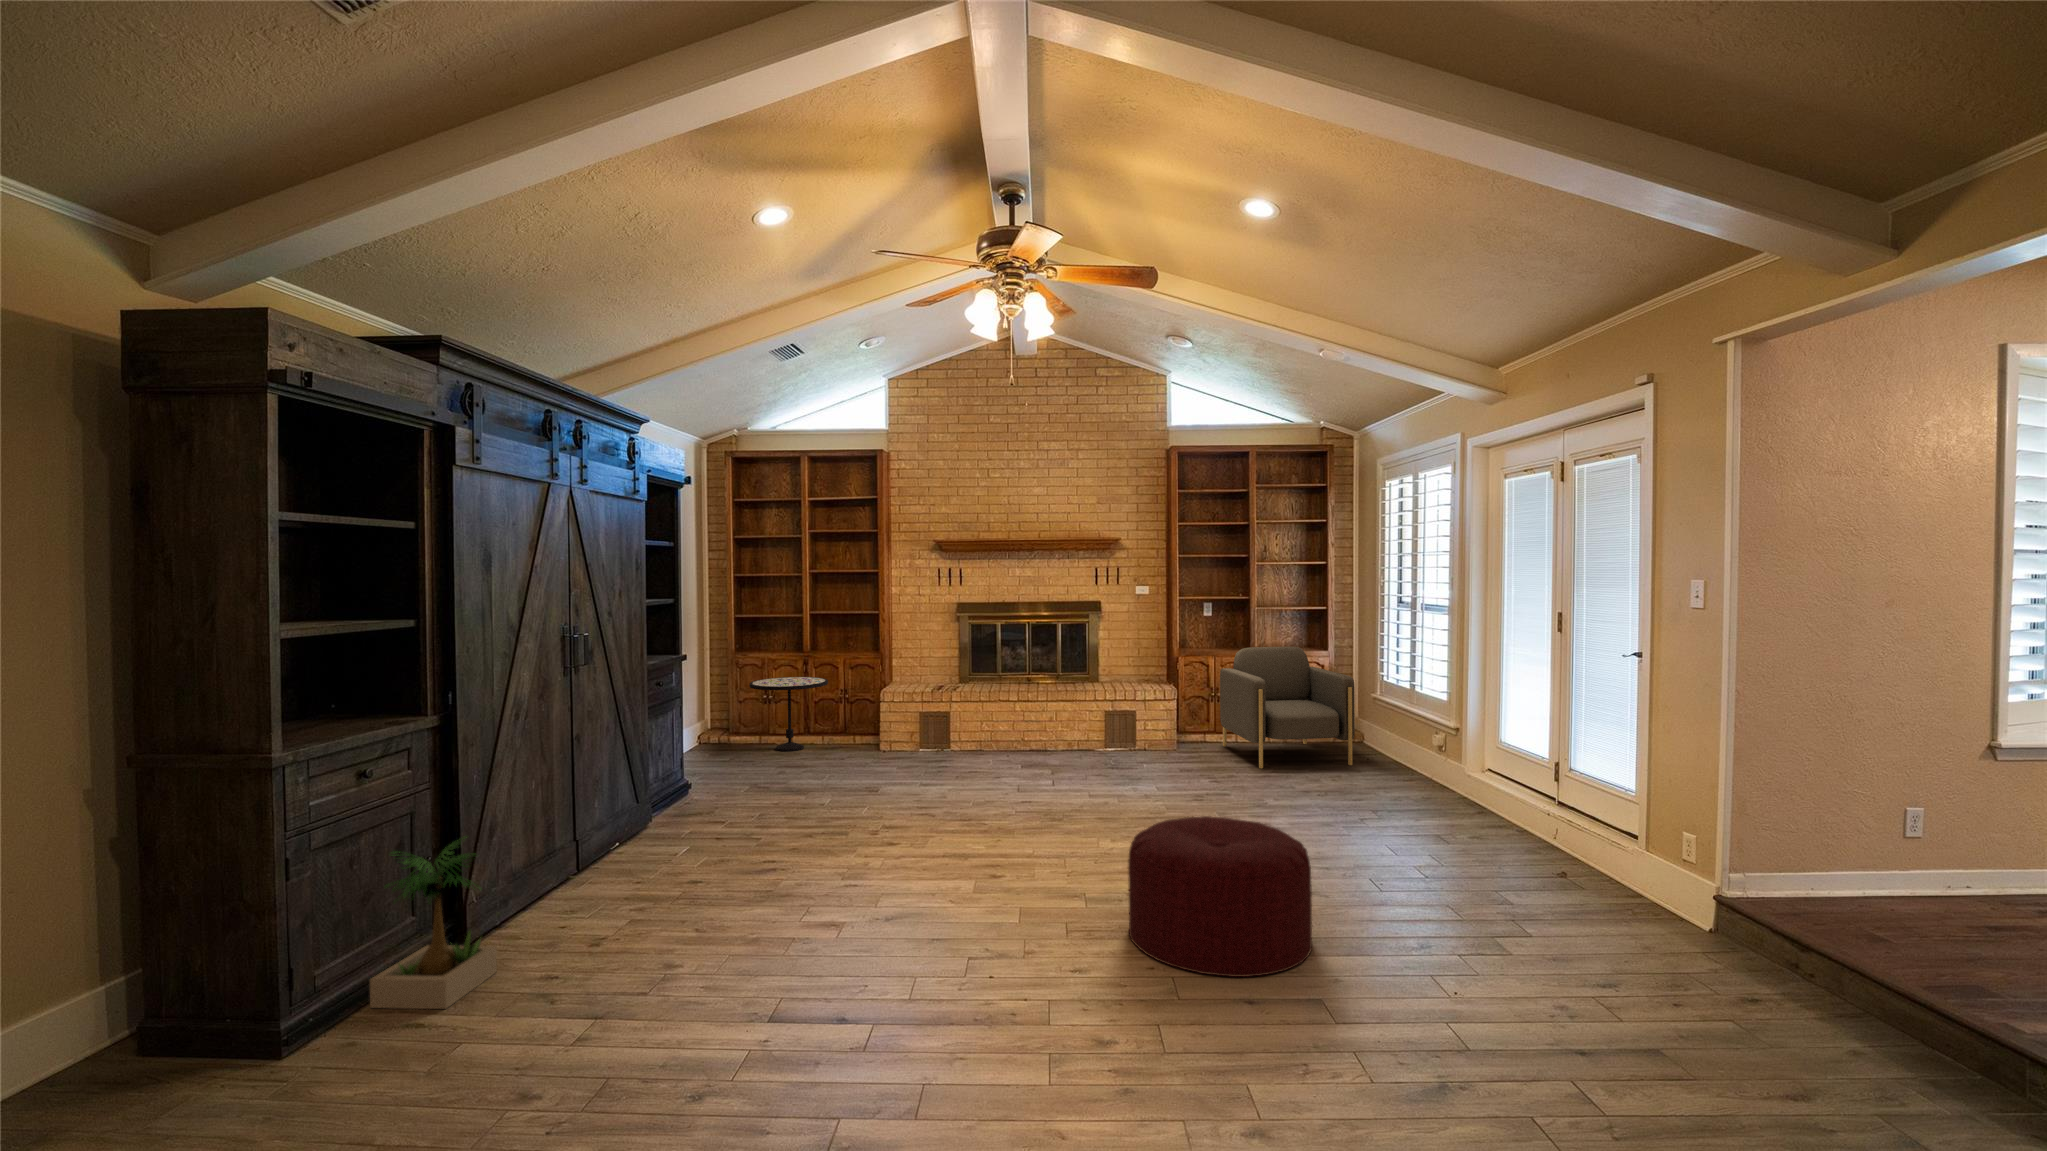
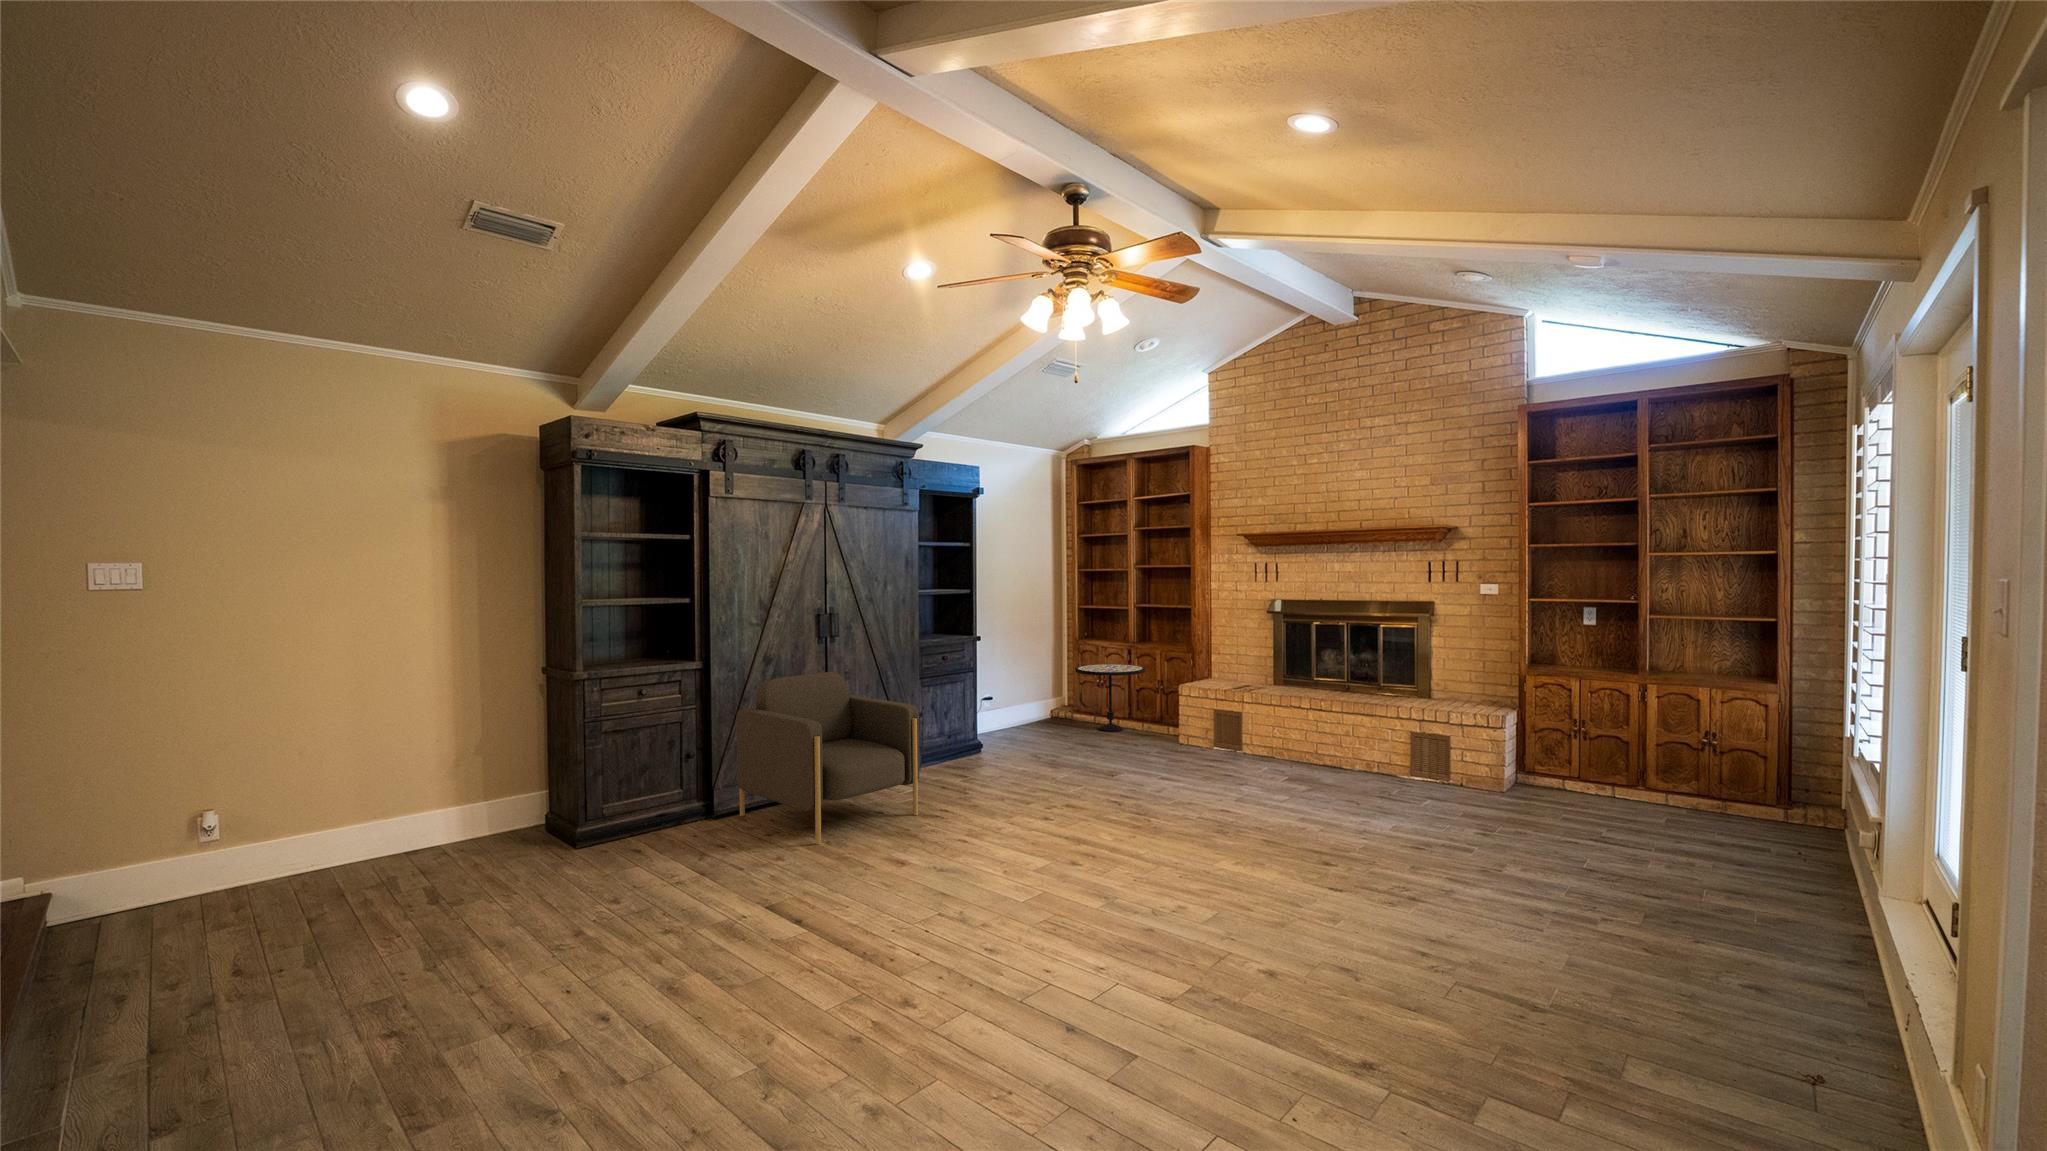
armchair: present [1220,647,1355,768] -> present [736,672,919,844]
ottoman: present [1128,816,1312,977] -> none [1052,841,1256,1032]
potted plant: present [370,837,497,1009] -> none [624,745,698,854]

